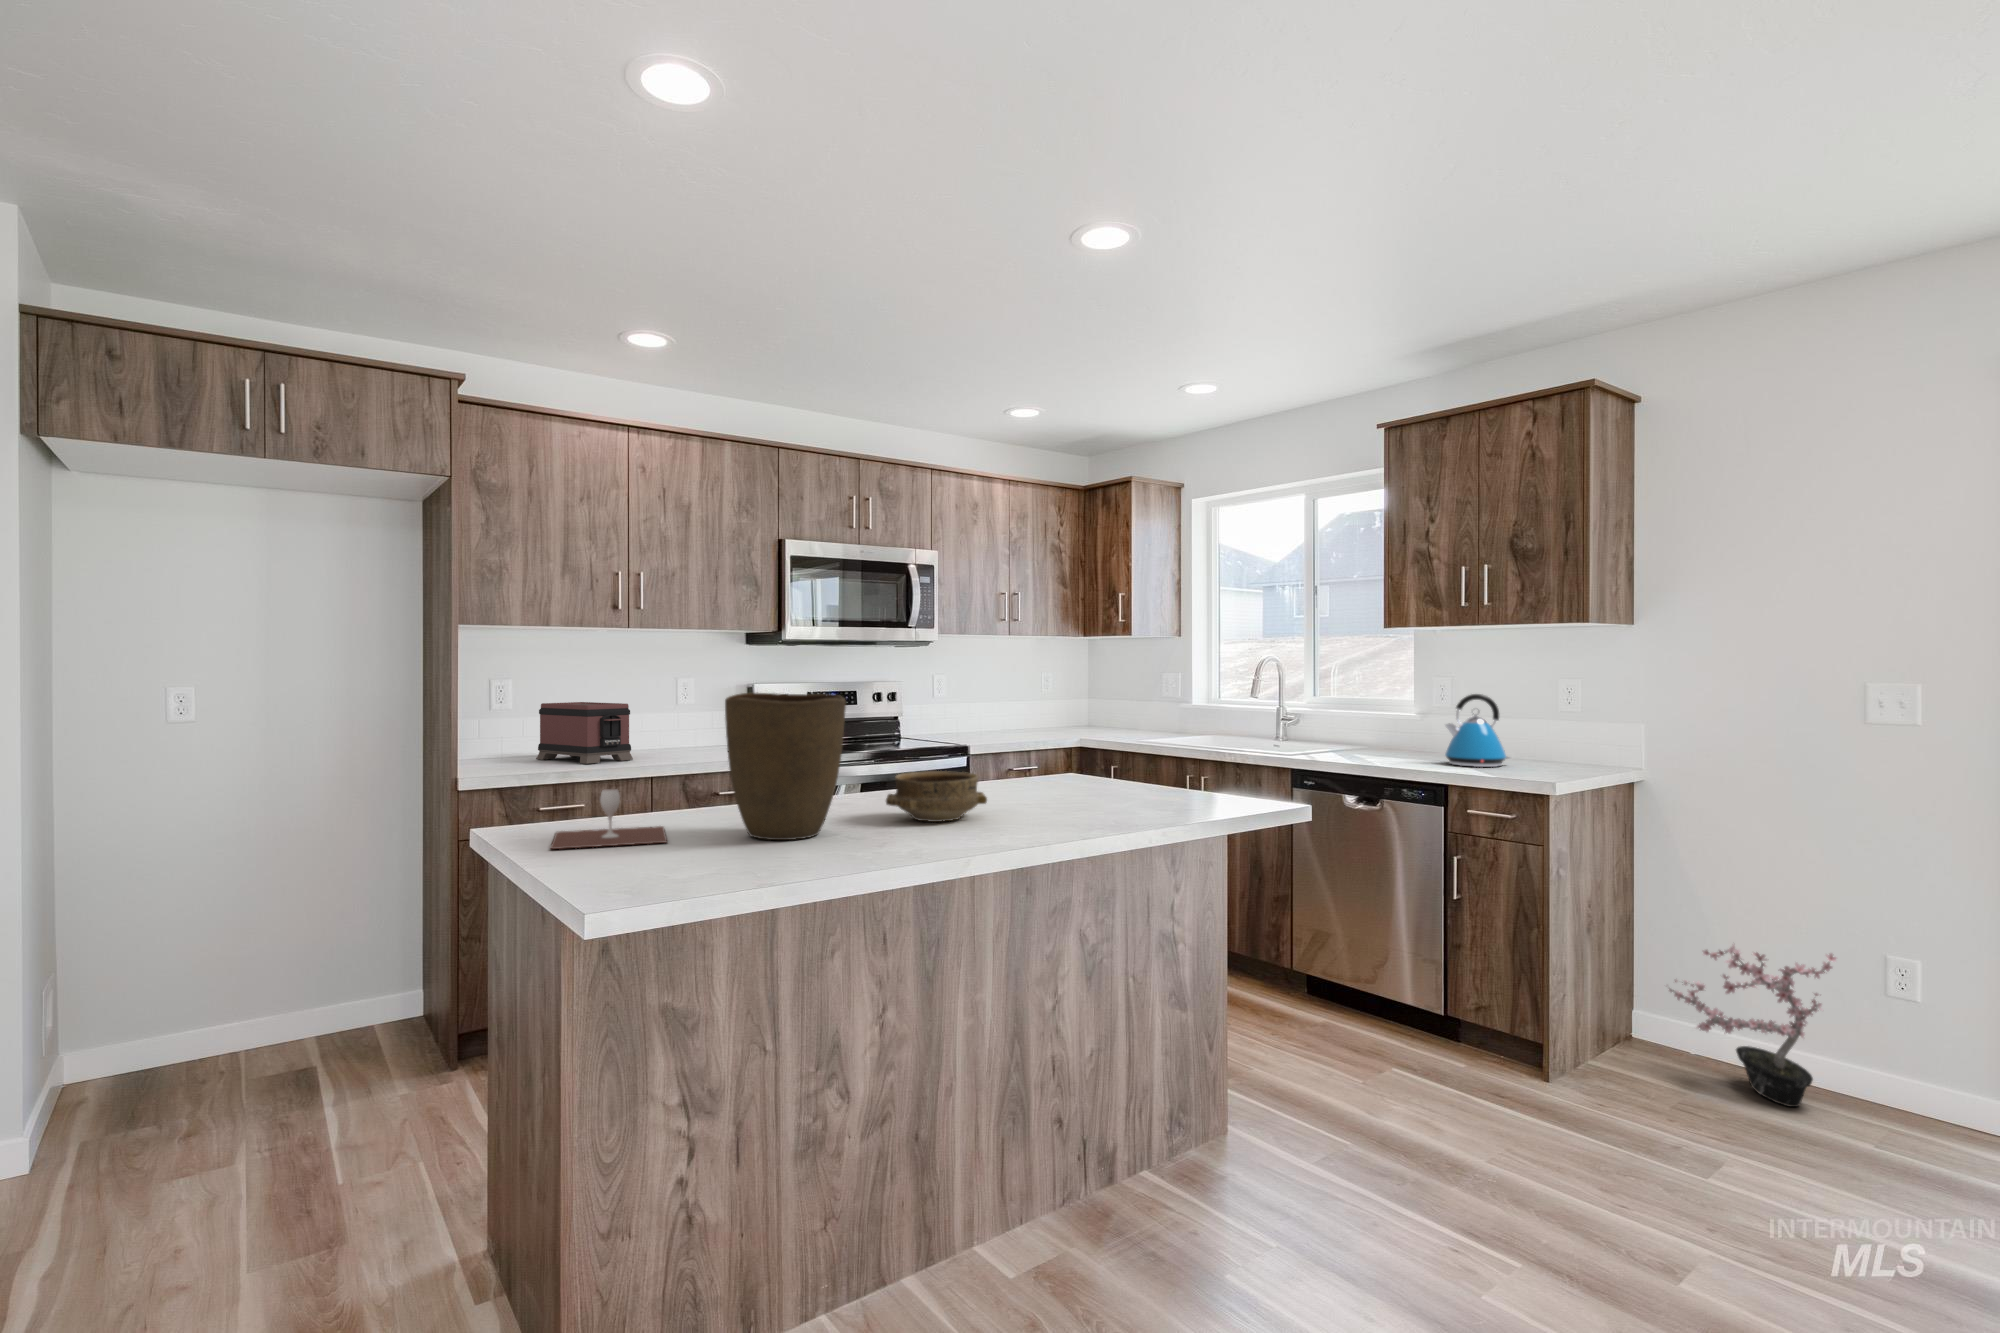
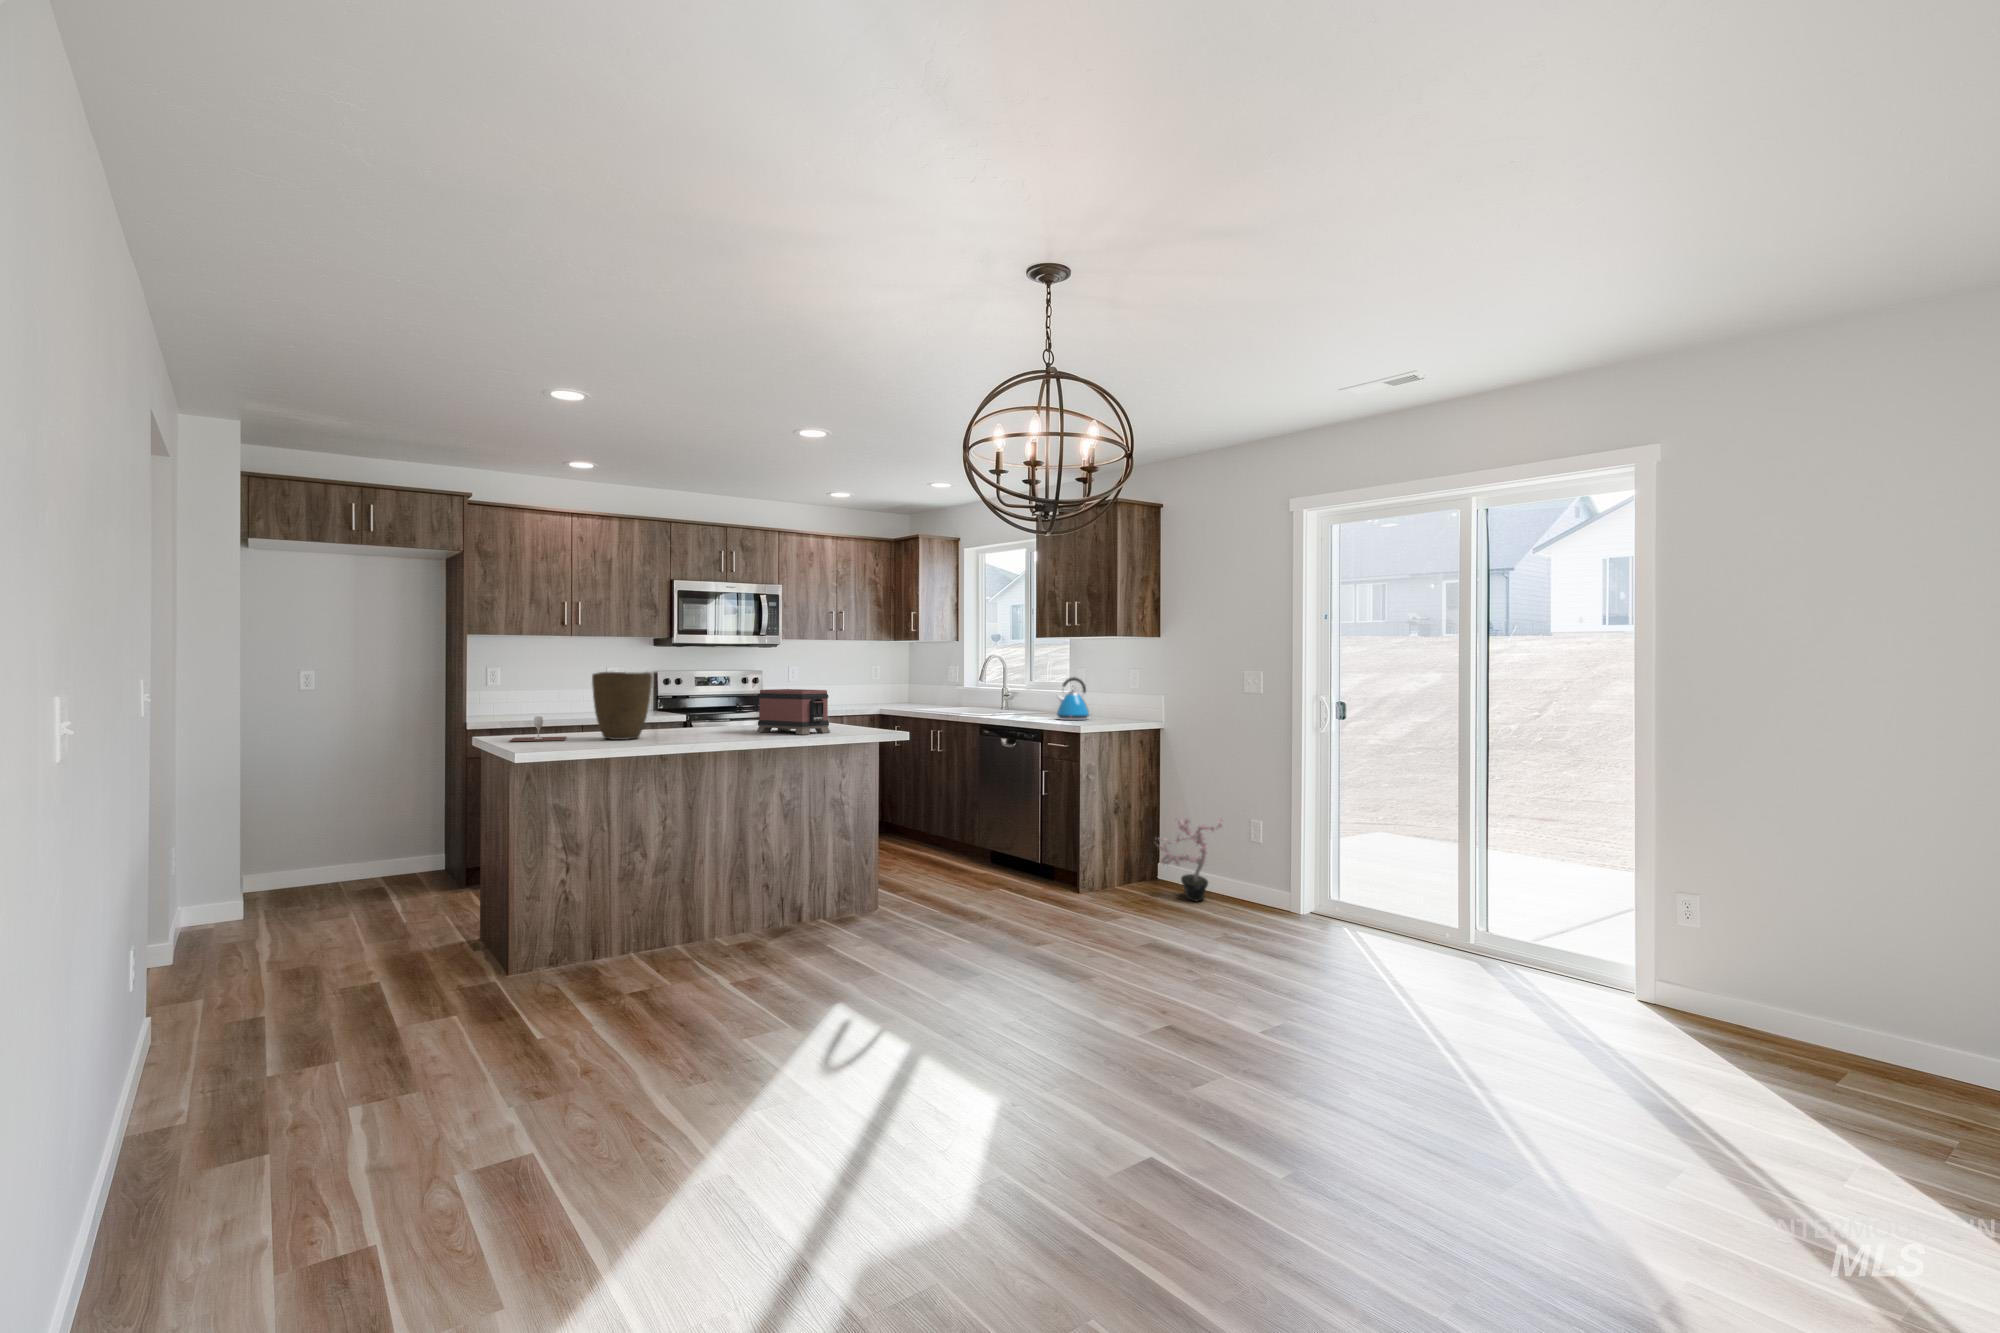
toaster: present [536,702,633,764] -> present [757,689,830,735]
ceramic bowl: present [886,771,987,822] -> none [677,713,732,735]

